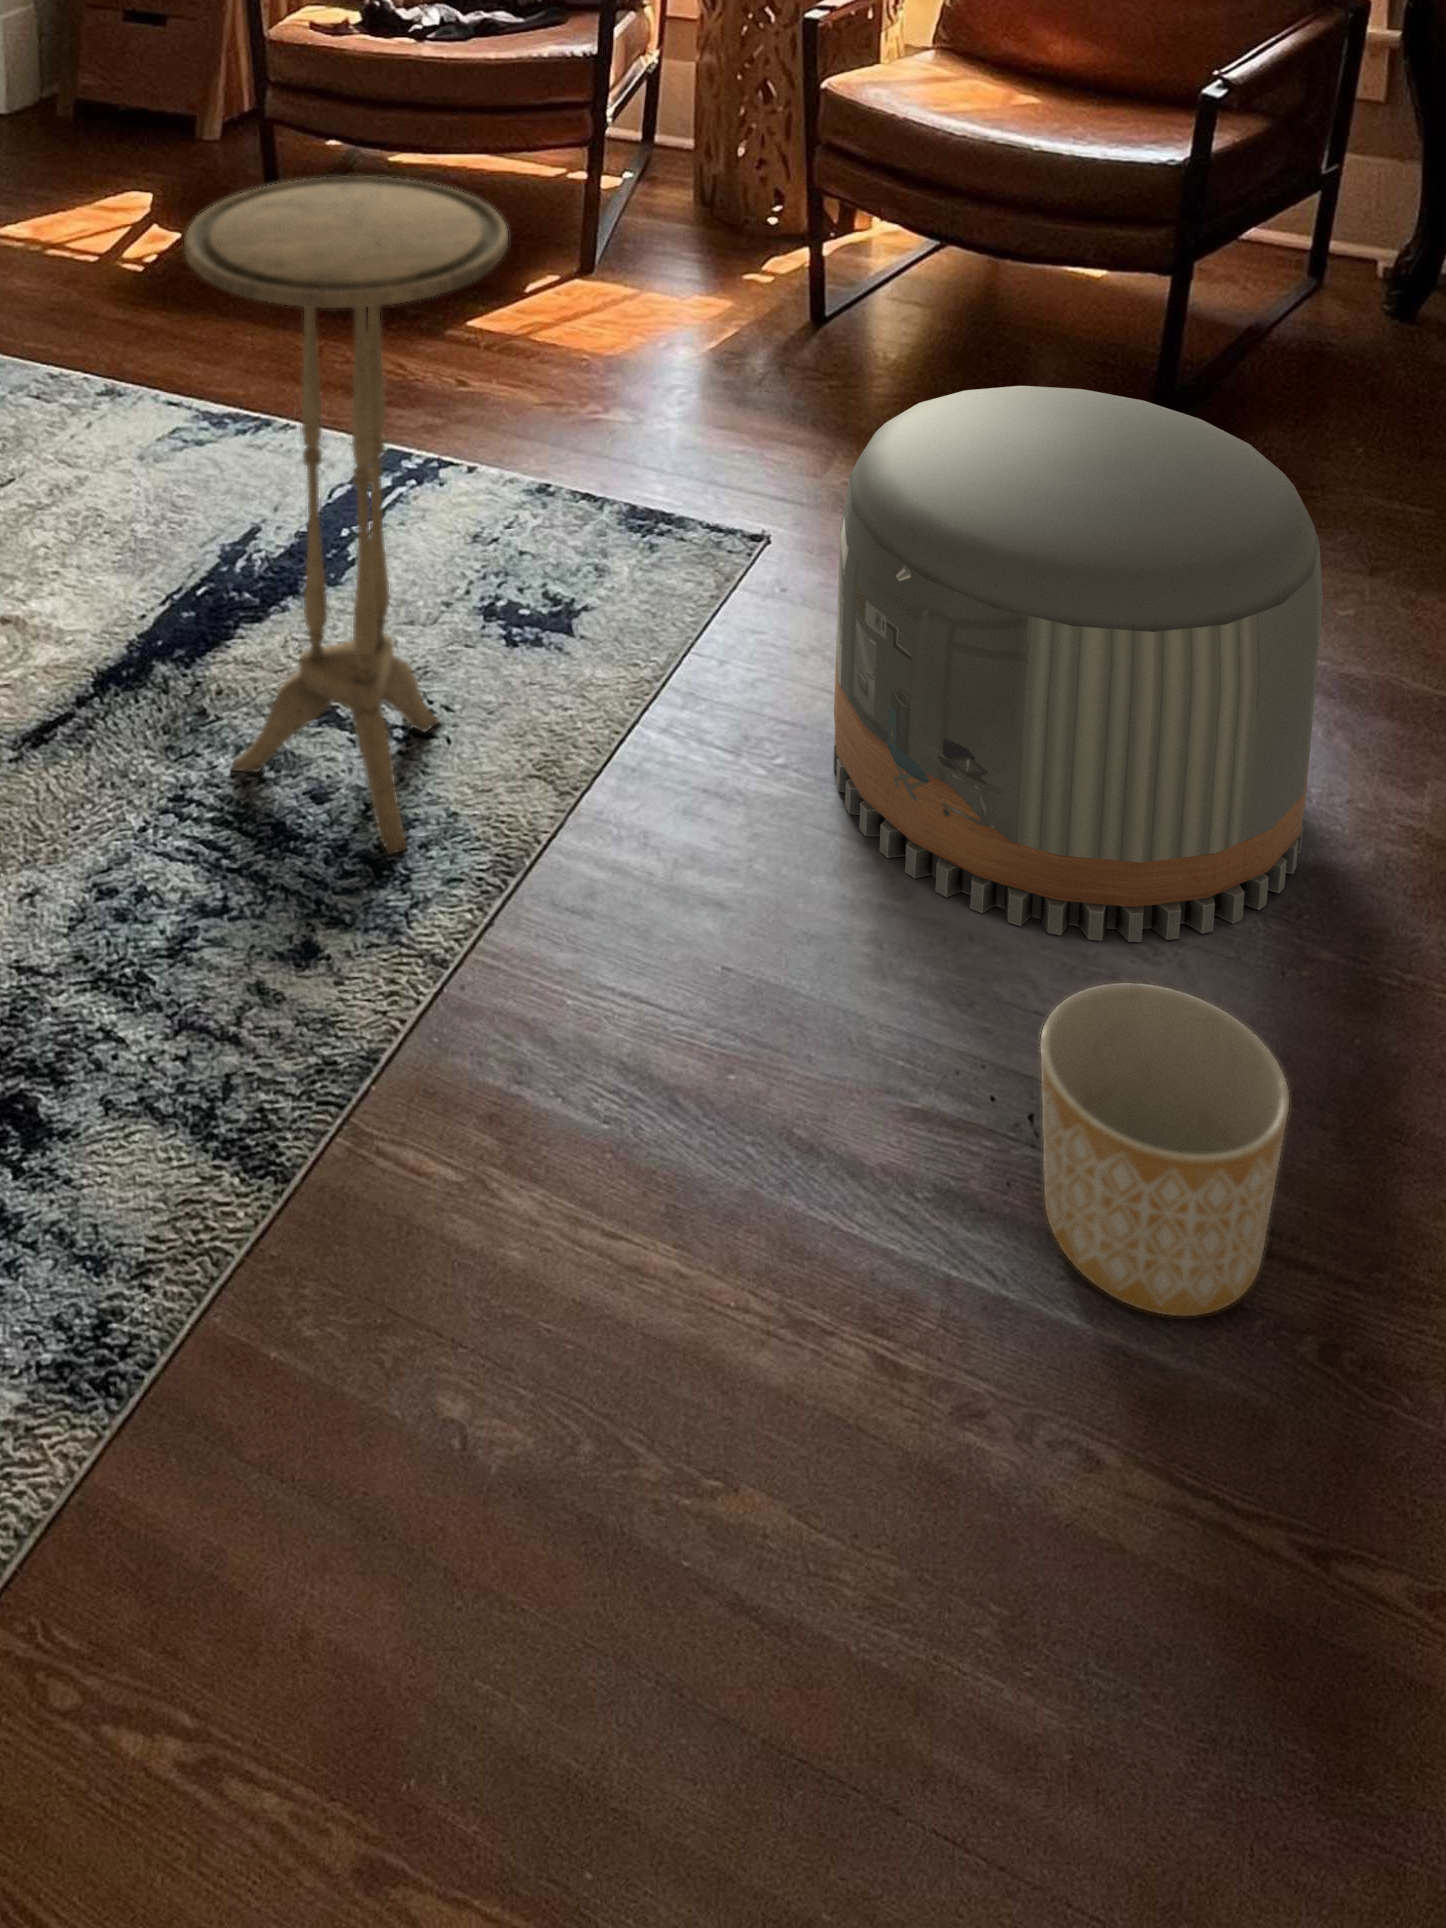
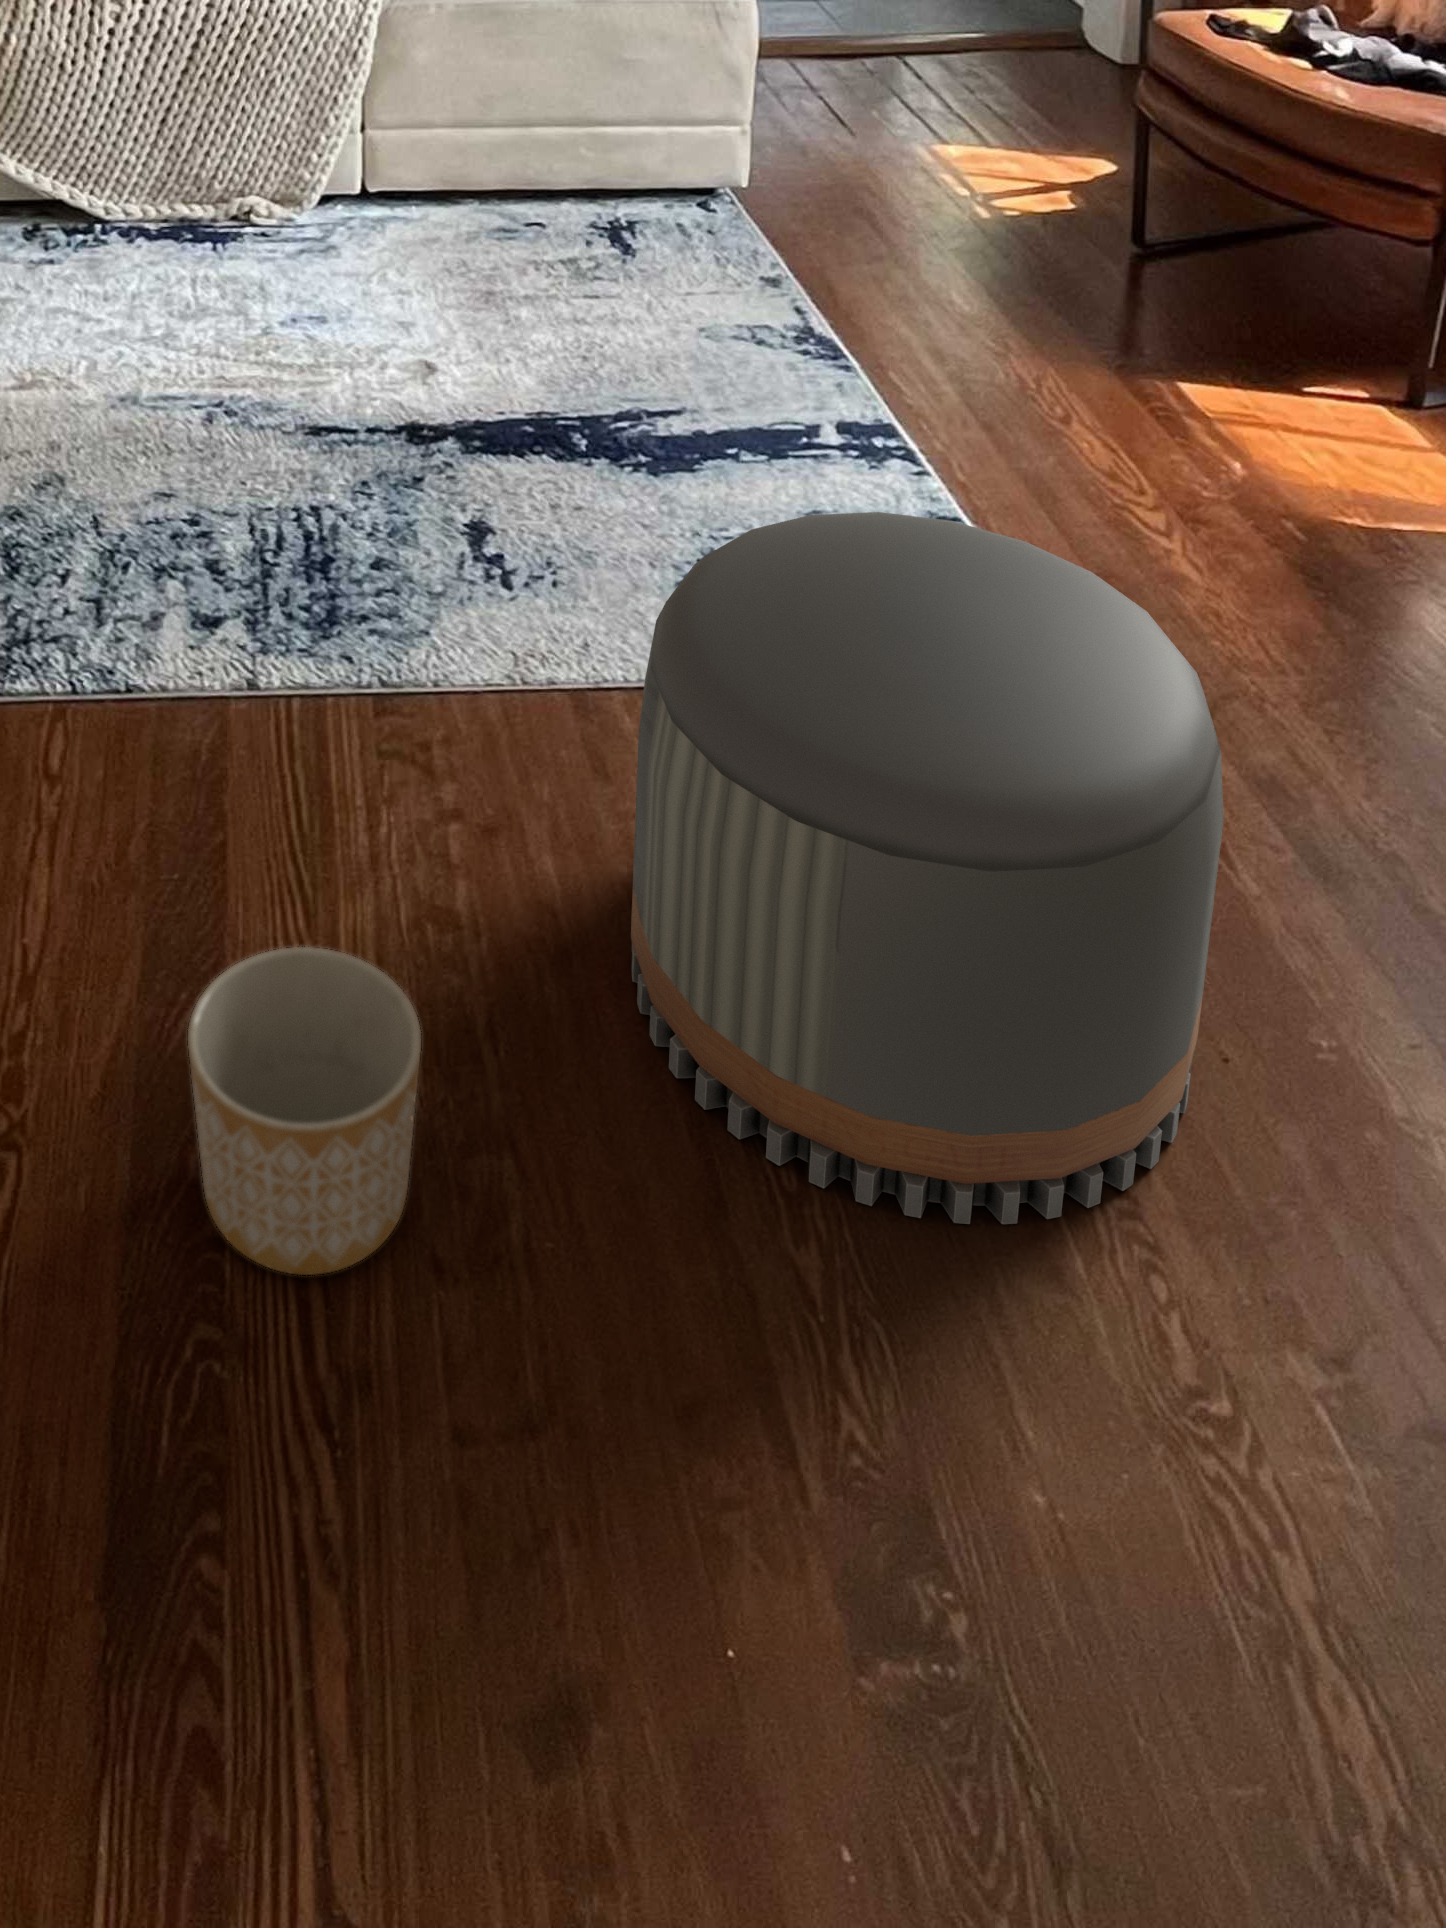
side table: present [184,176,508,854] -> none [301,48,590,632]

